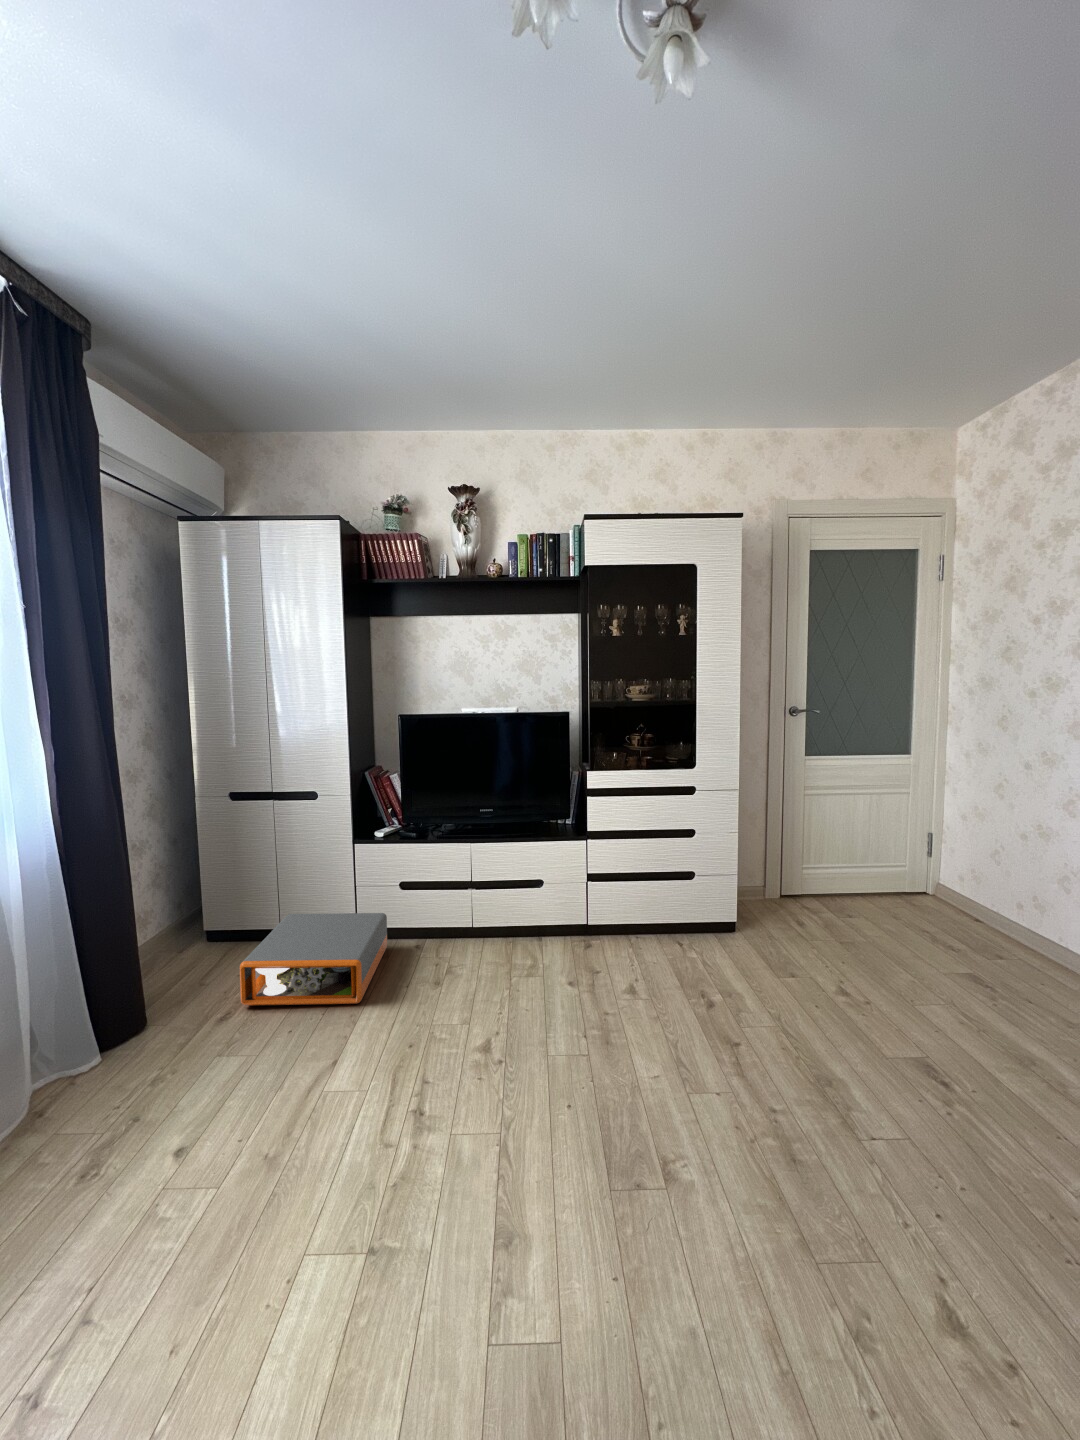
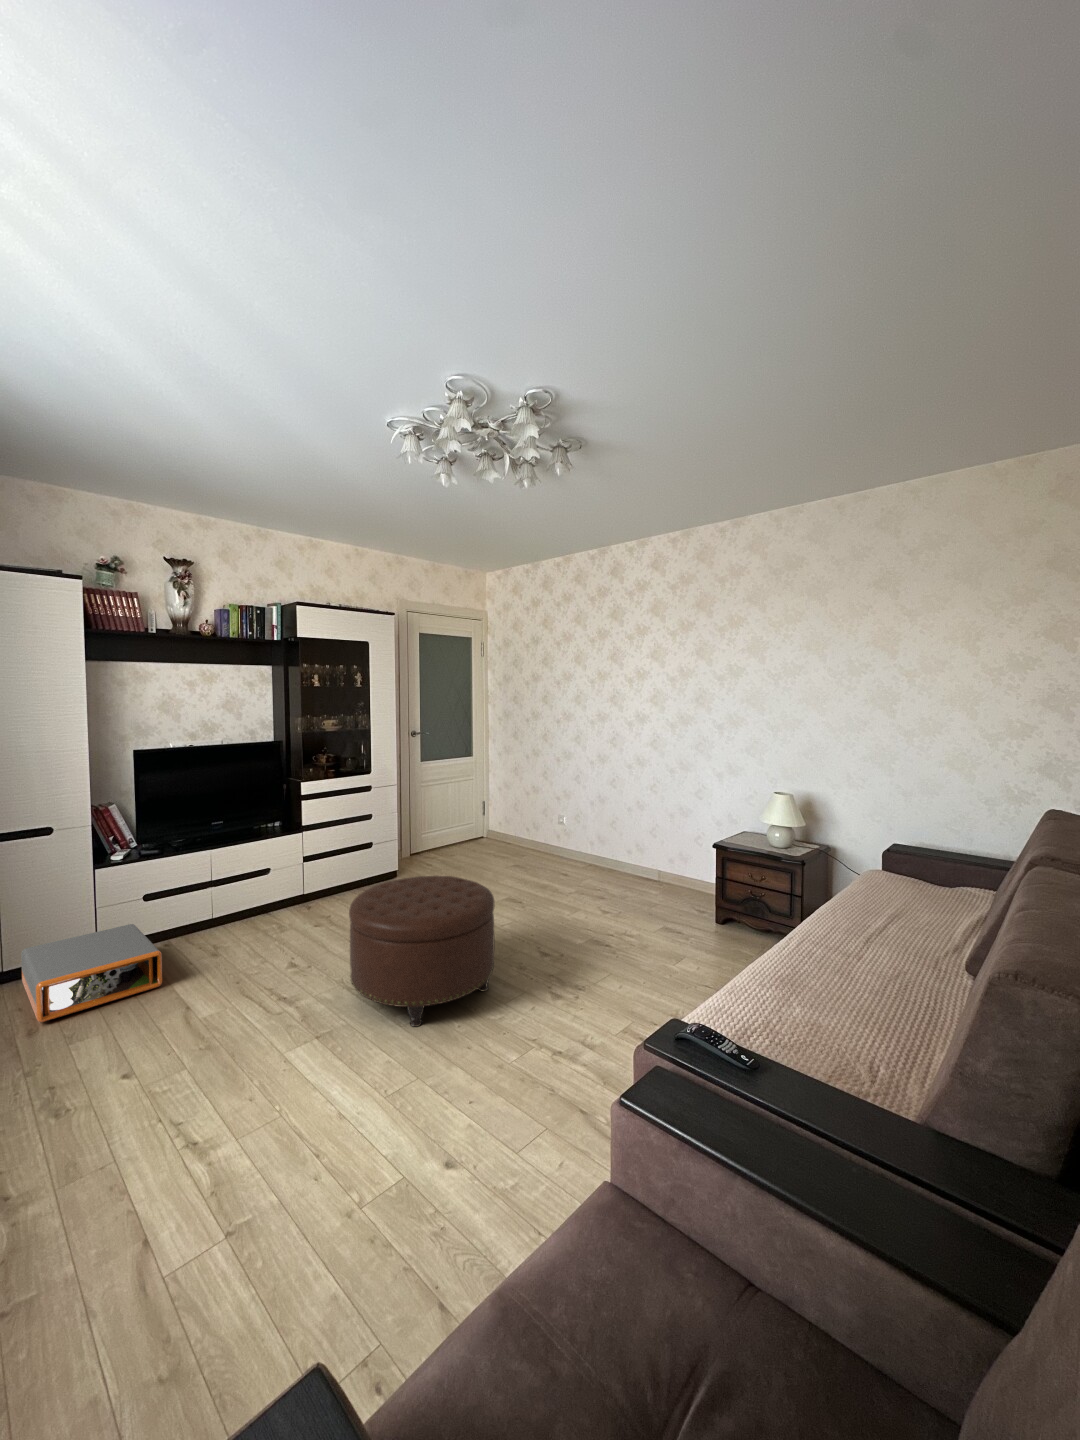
ottoman: none [471,960,759,1294] -> present [349,876,495,1027]

